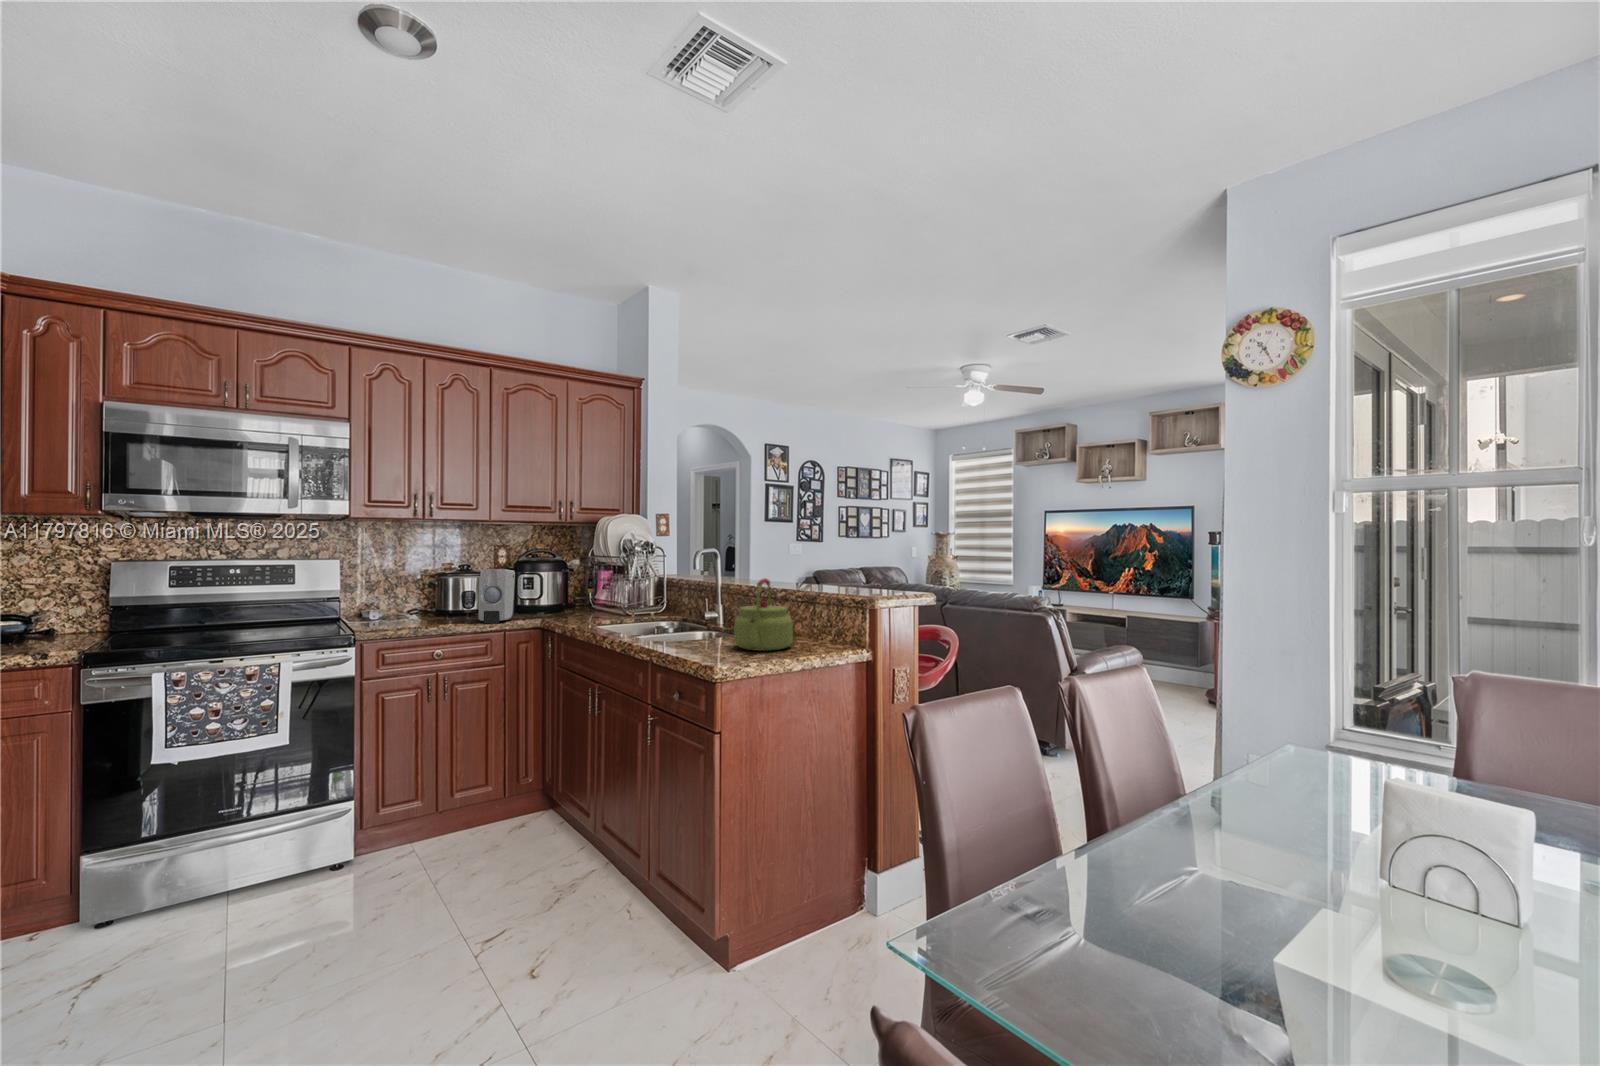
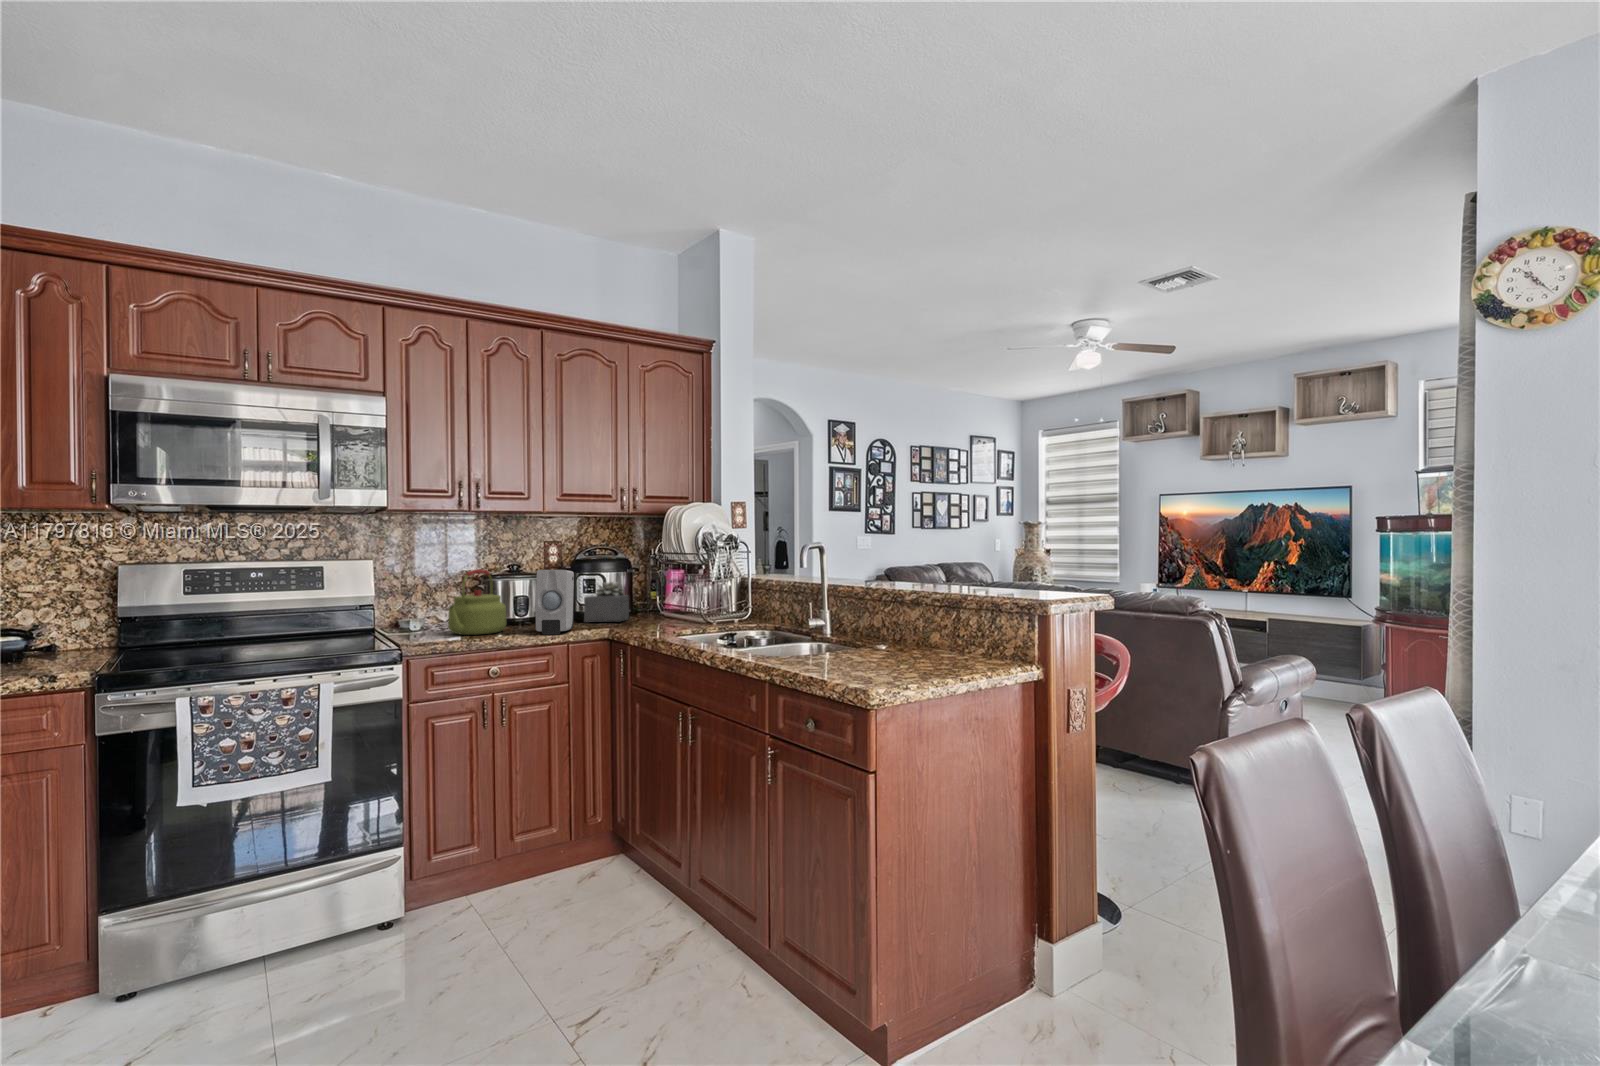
succulent plant: none [527,578,567,613] -> present [584,582,629,622]
kettle: present [734,578,793,651] -> present [448,569,506,635]

